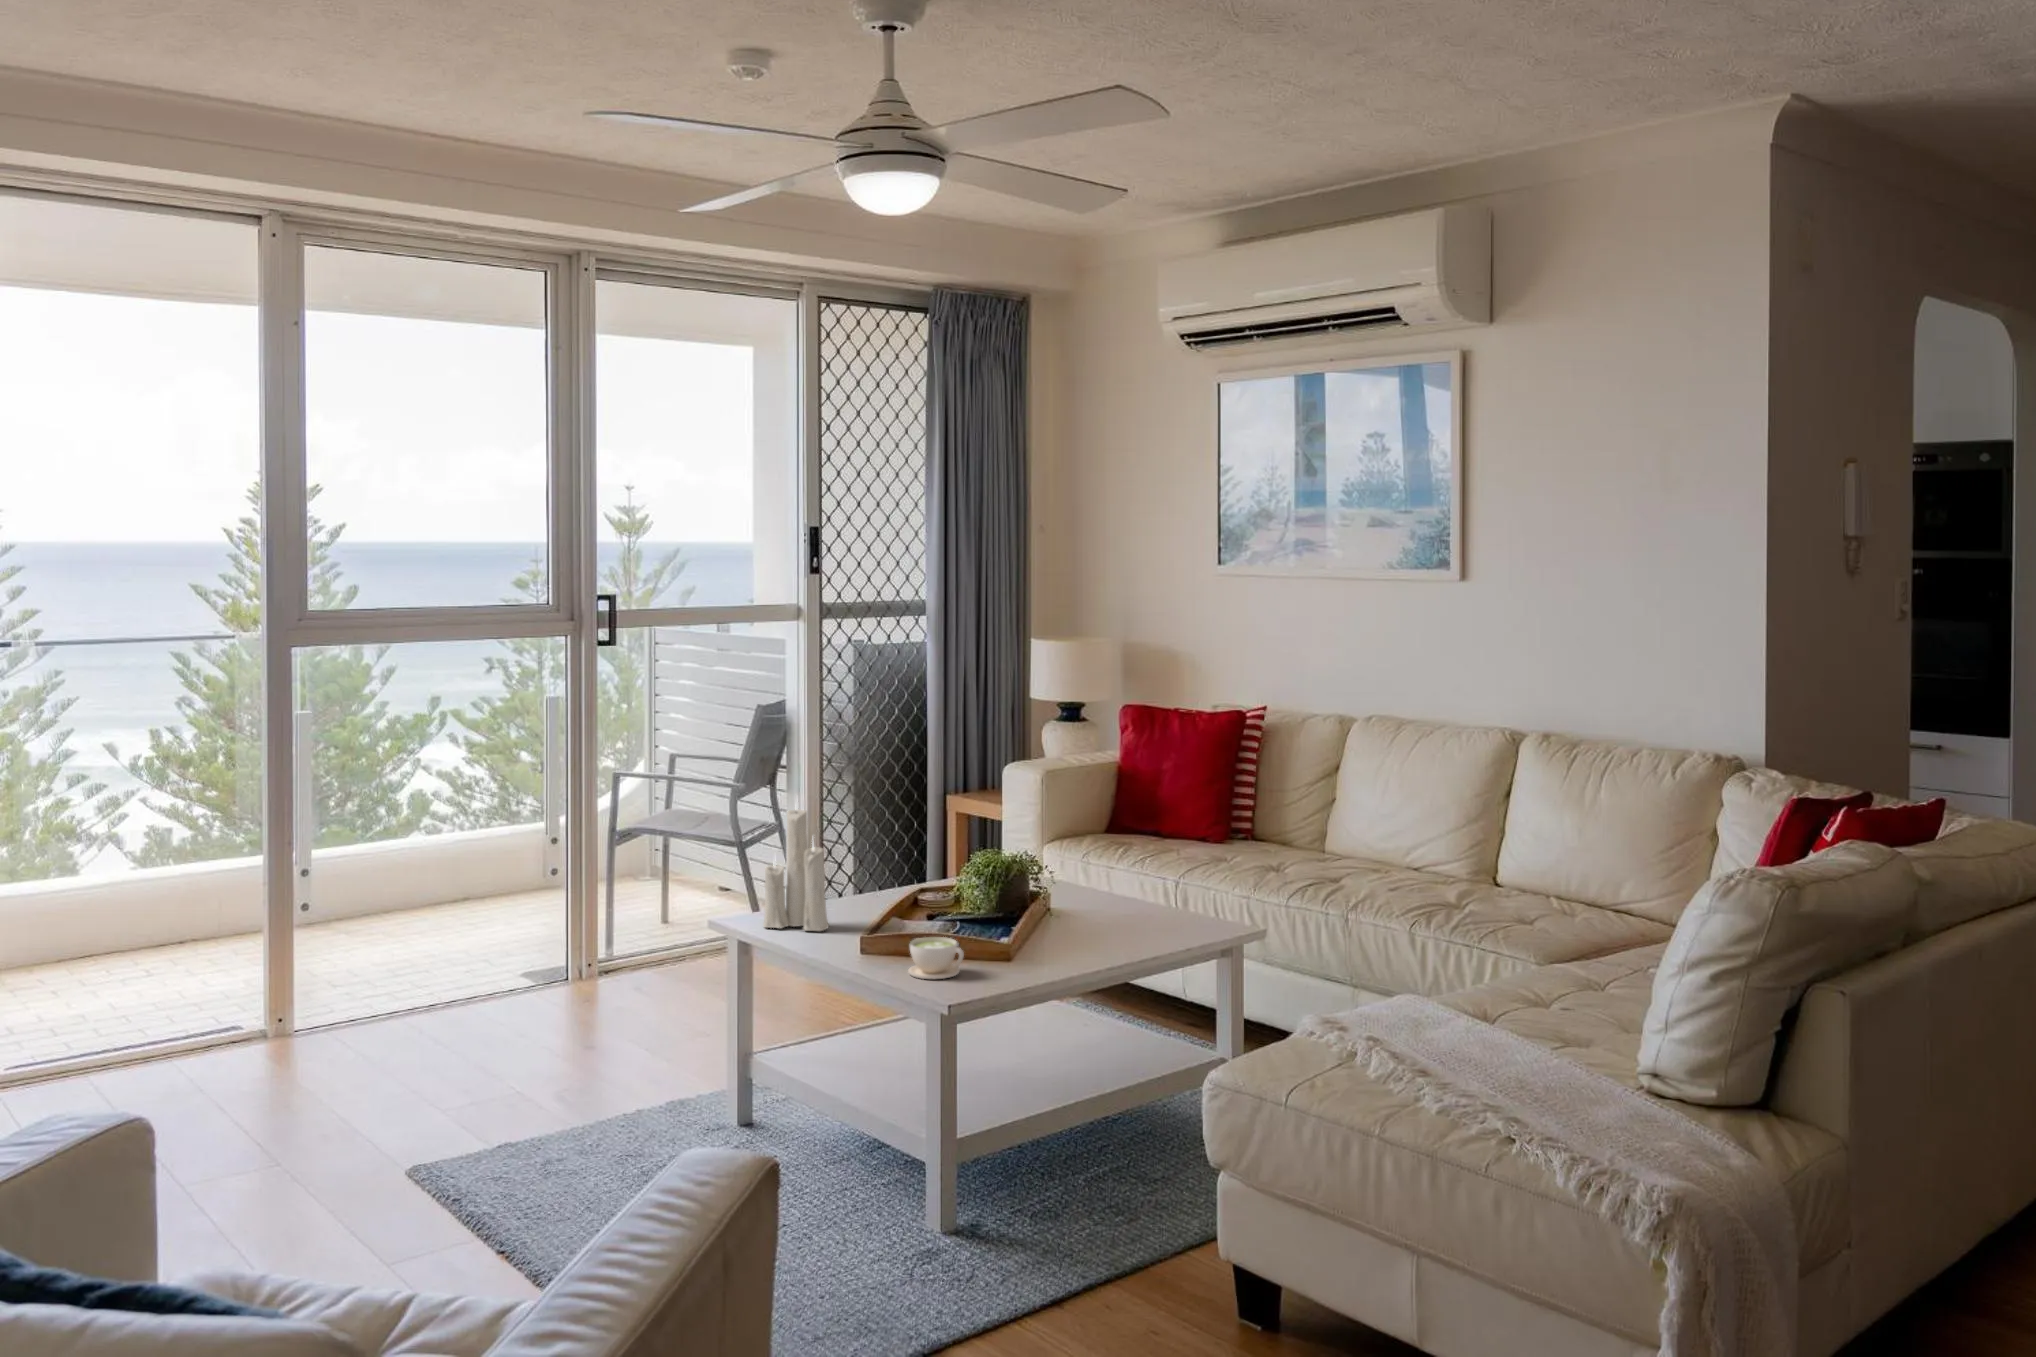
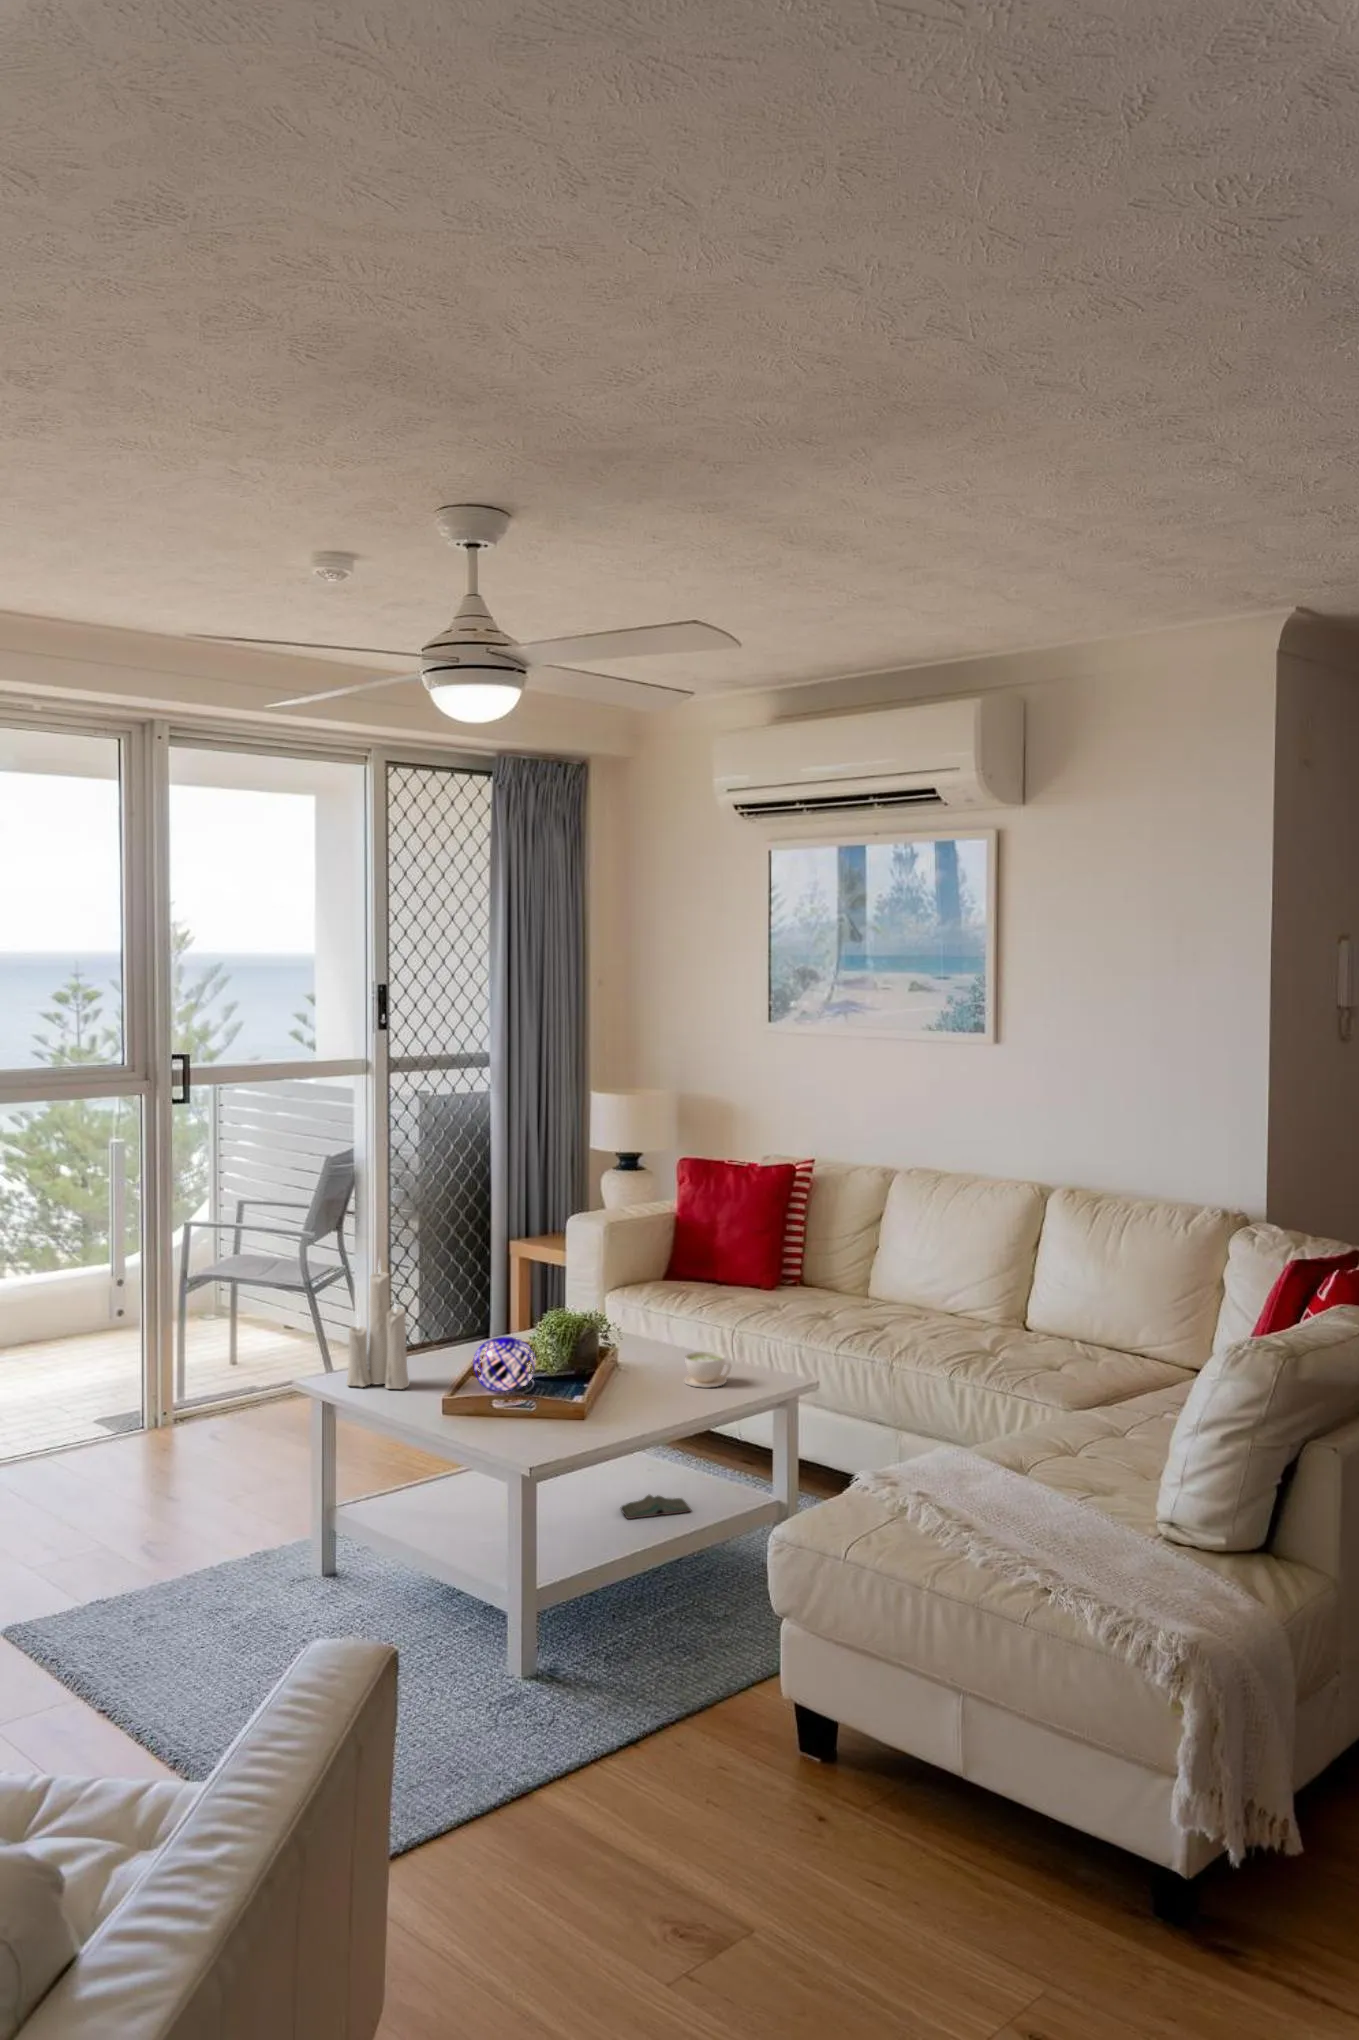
decorative orb: none [895,878,962,935] -> present [473,1337,536,1391]
coffee cup: present [908,937,964,979] -> present [684,1352,731,1388]
book: none [1051,1047,1127,1072] -> present [620,1495,692,1519]

